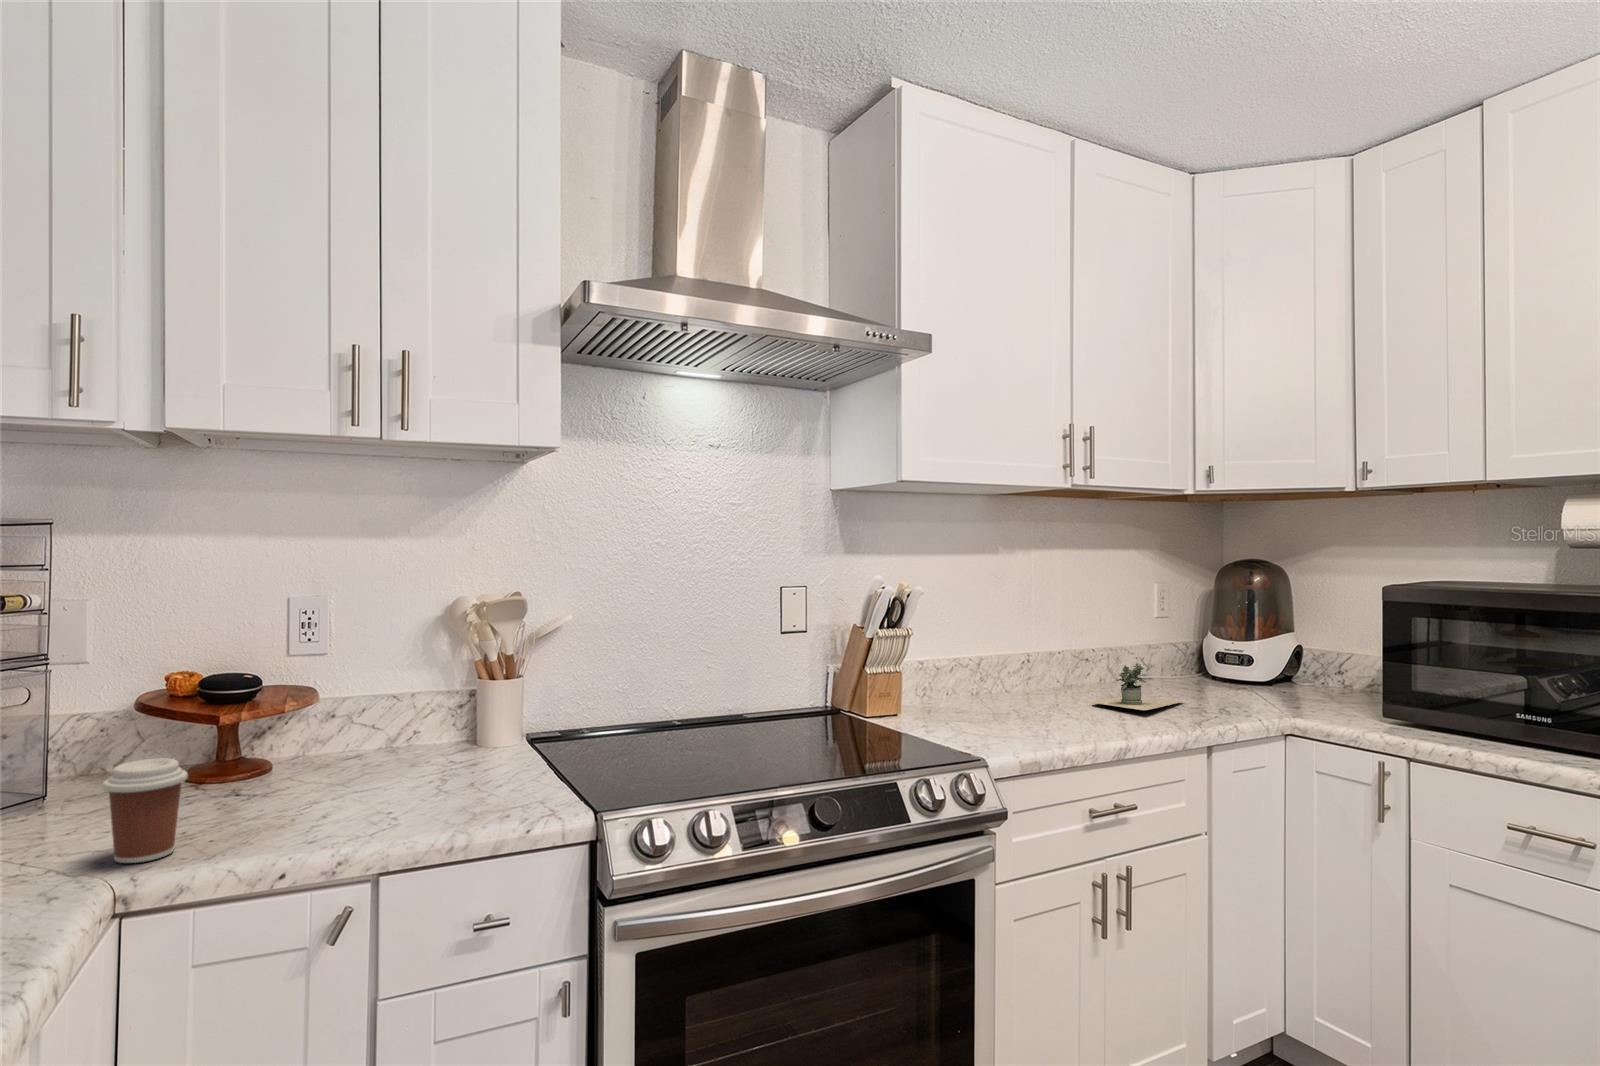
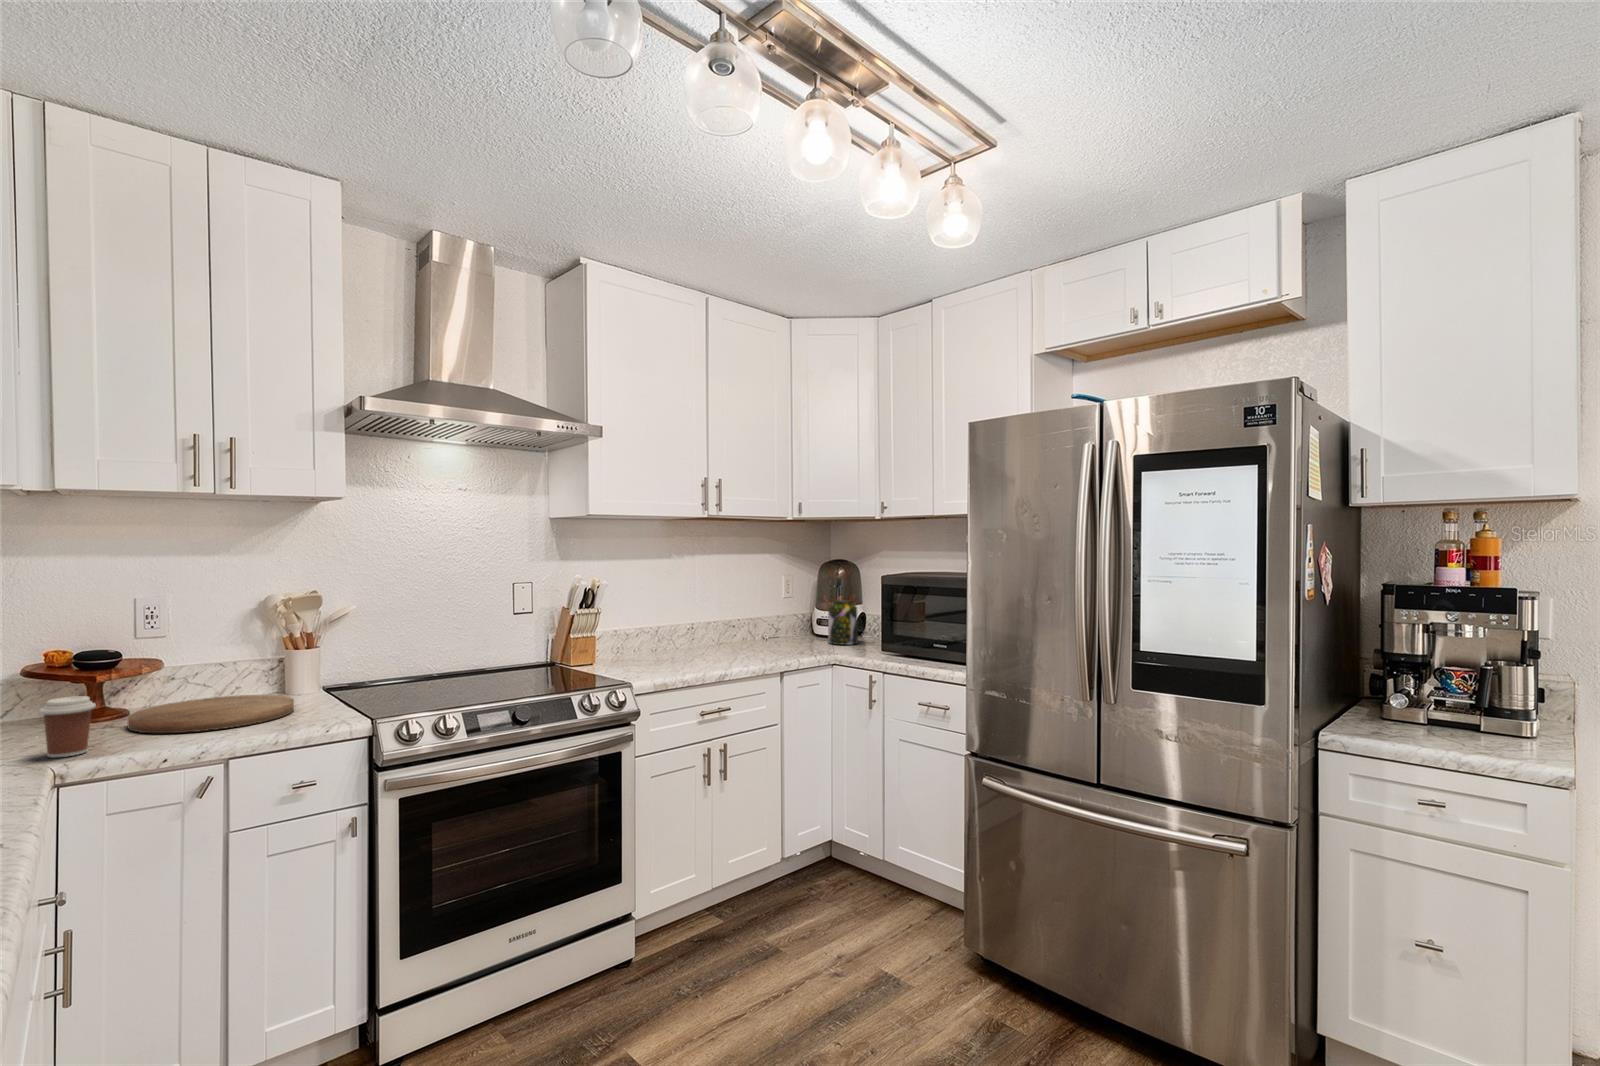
jar: none [1249,625,1304,698] -> present [828,600,858,645]
potted plant: present [1092,663,1200,710] -> none [722,626,794,654]
cutting board: none [255,747,485,819] -> present [127,695,294,733]

